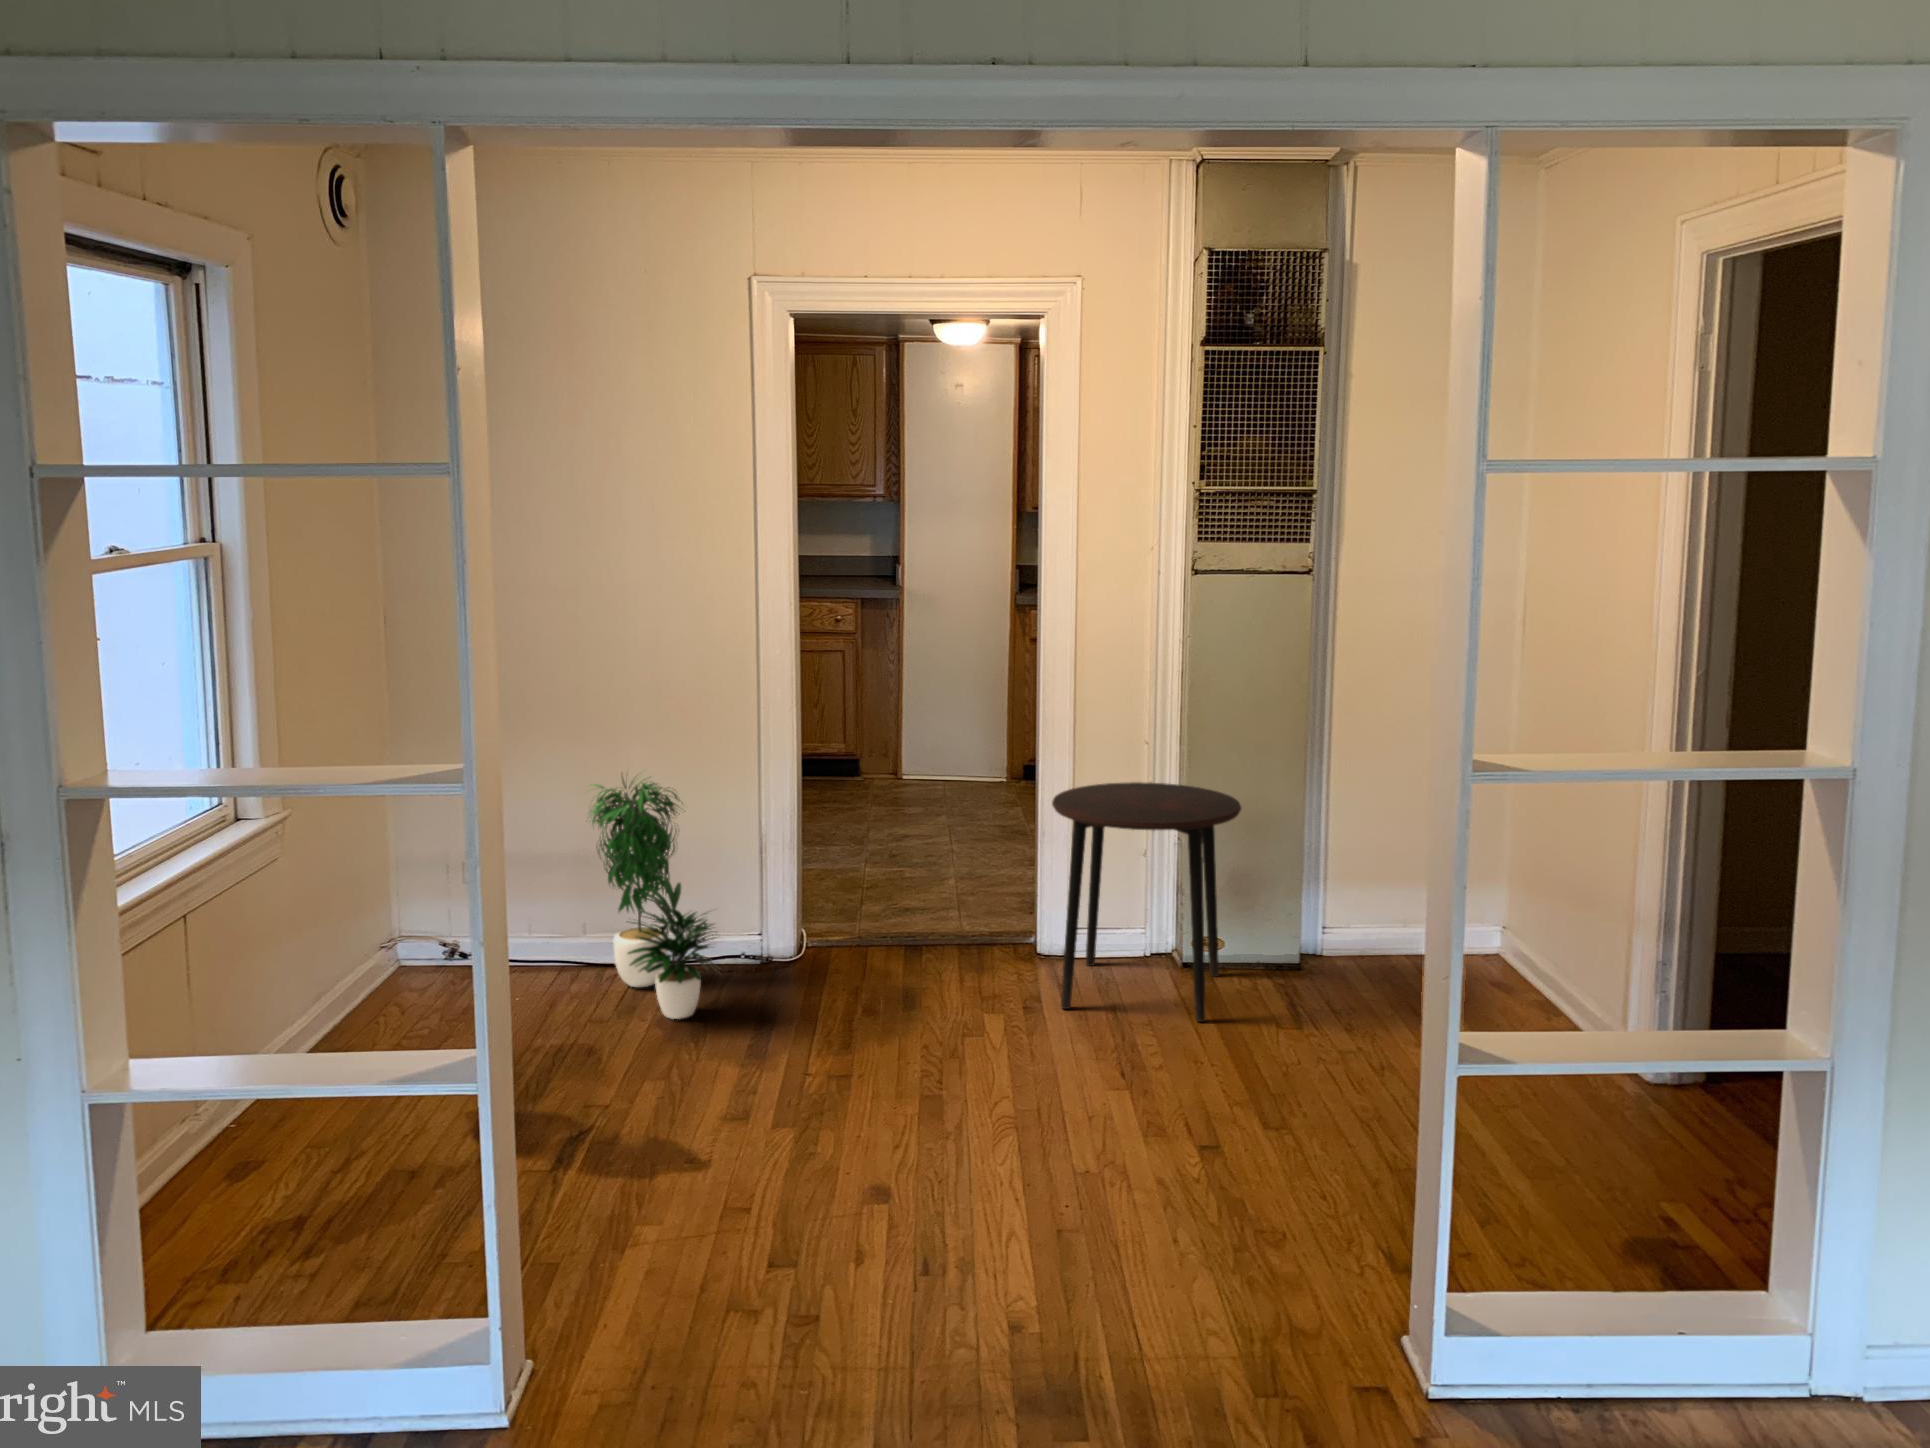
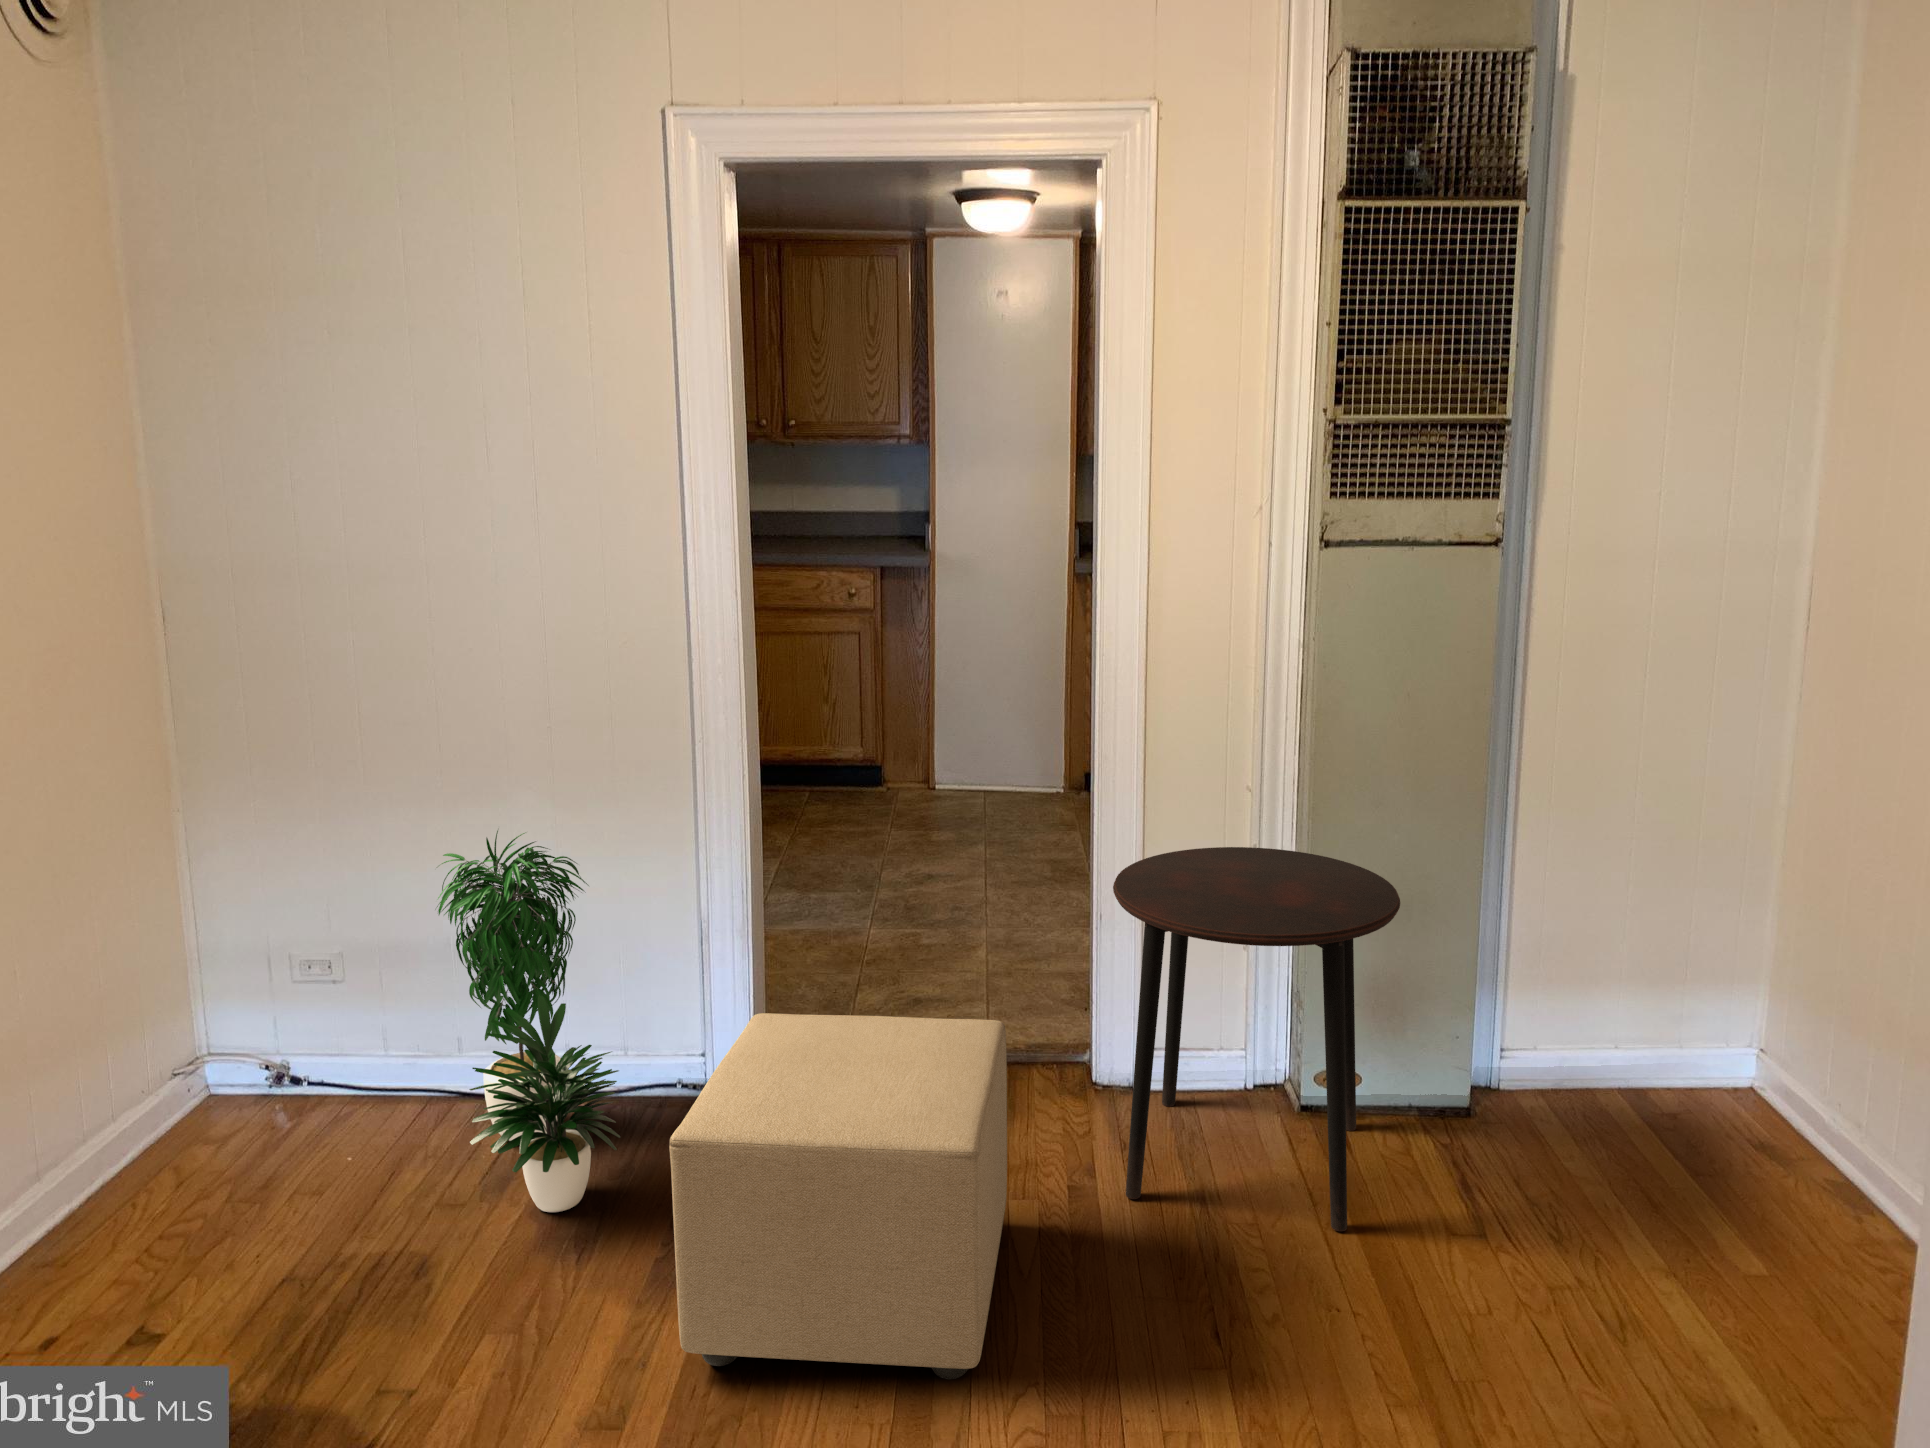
ottoman: none [785,880,983,1084] -> present [669,1013,1007,1379]

